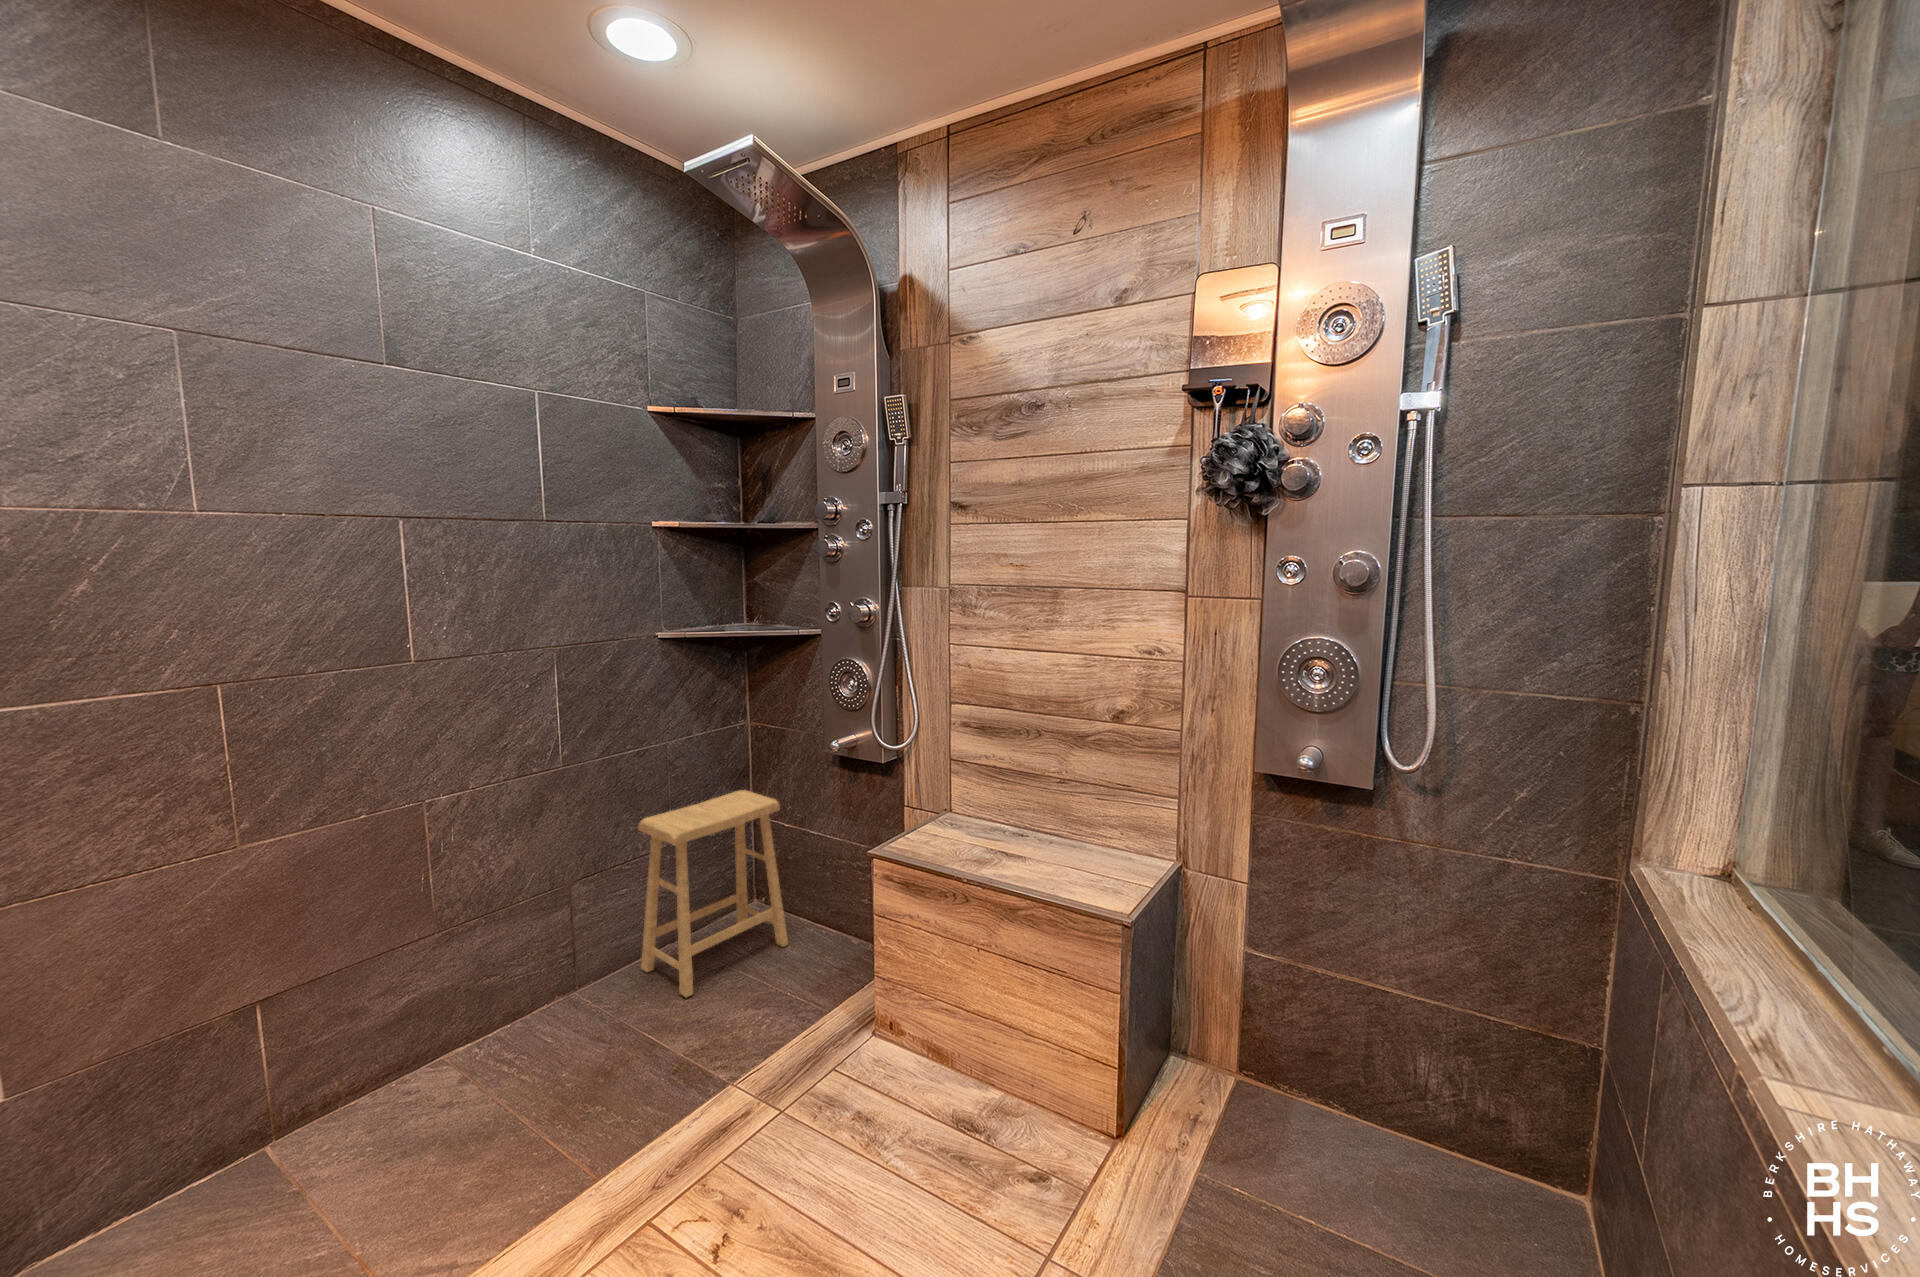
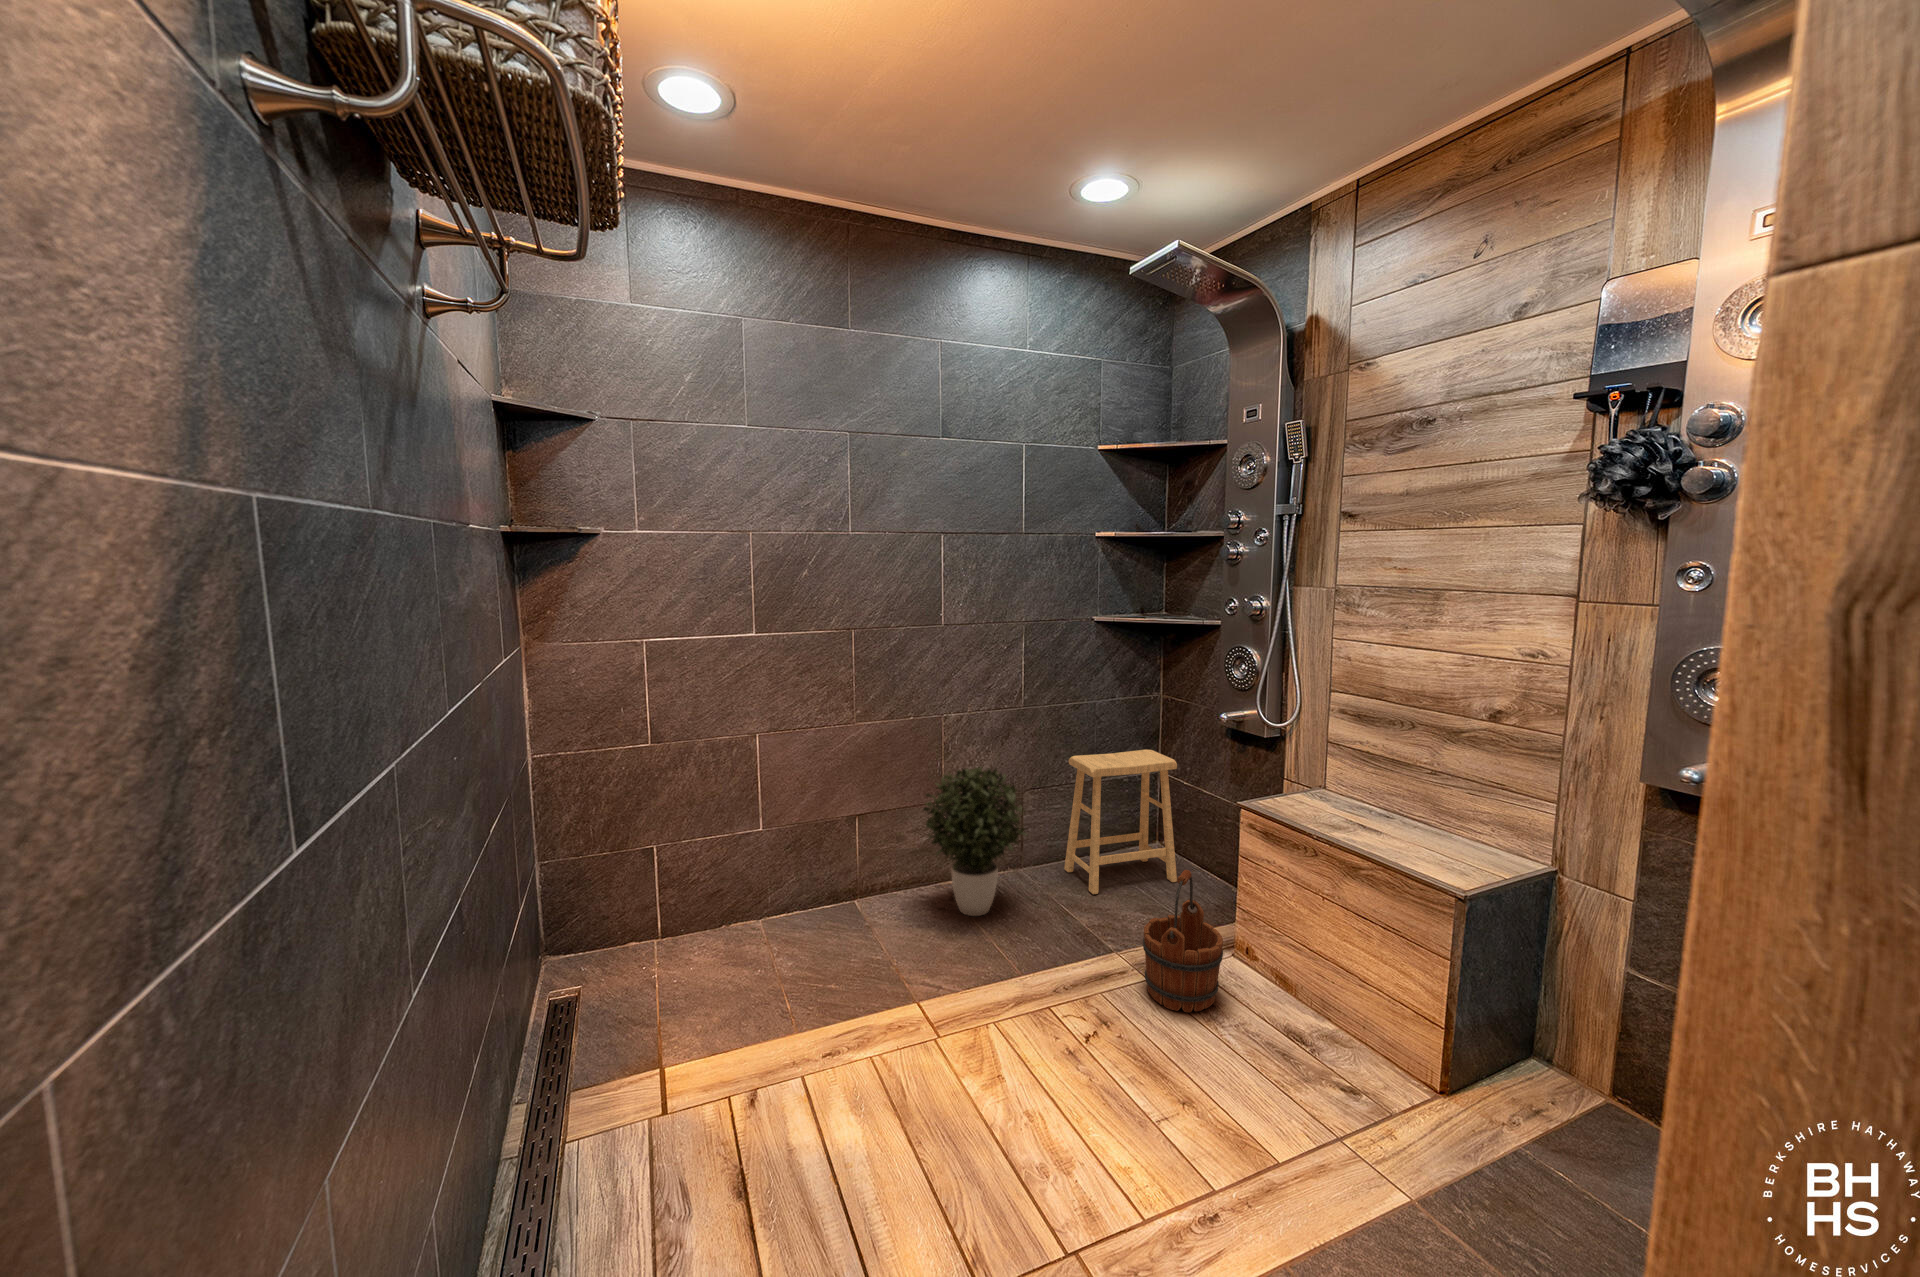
potted plant: none [393,865,587,1102] -> present [923,767,1027,916]
wooden bucket: none [773,958,875,1152] -> present [1143,870,1223,1012]

